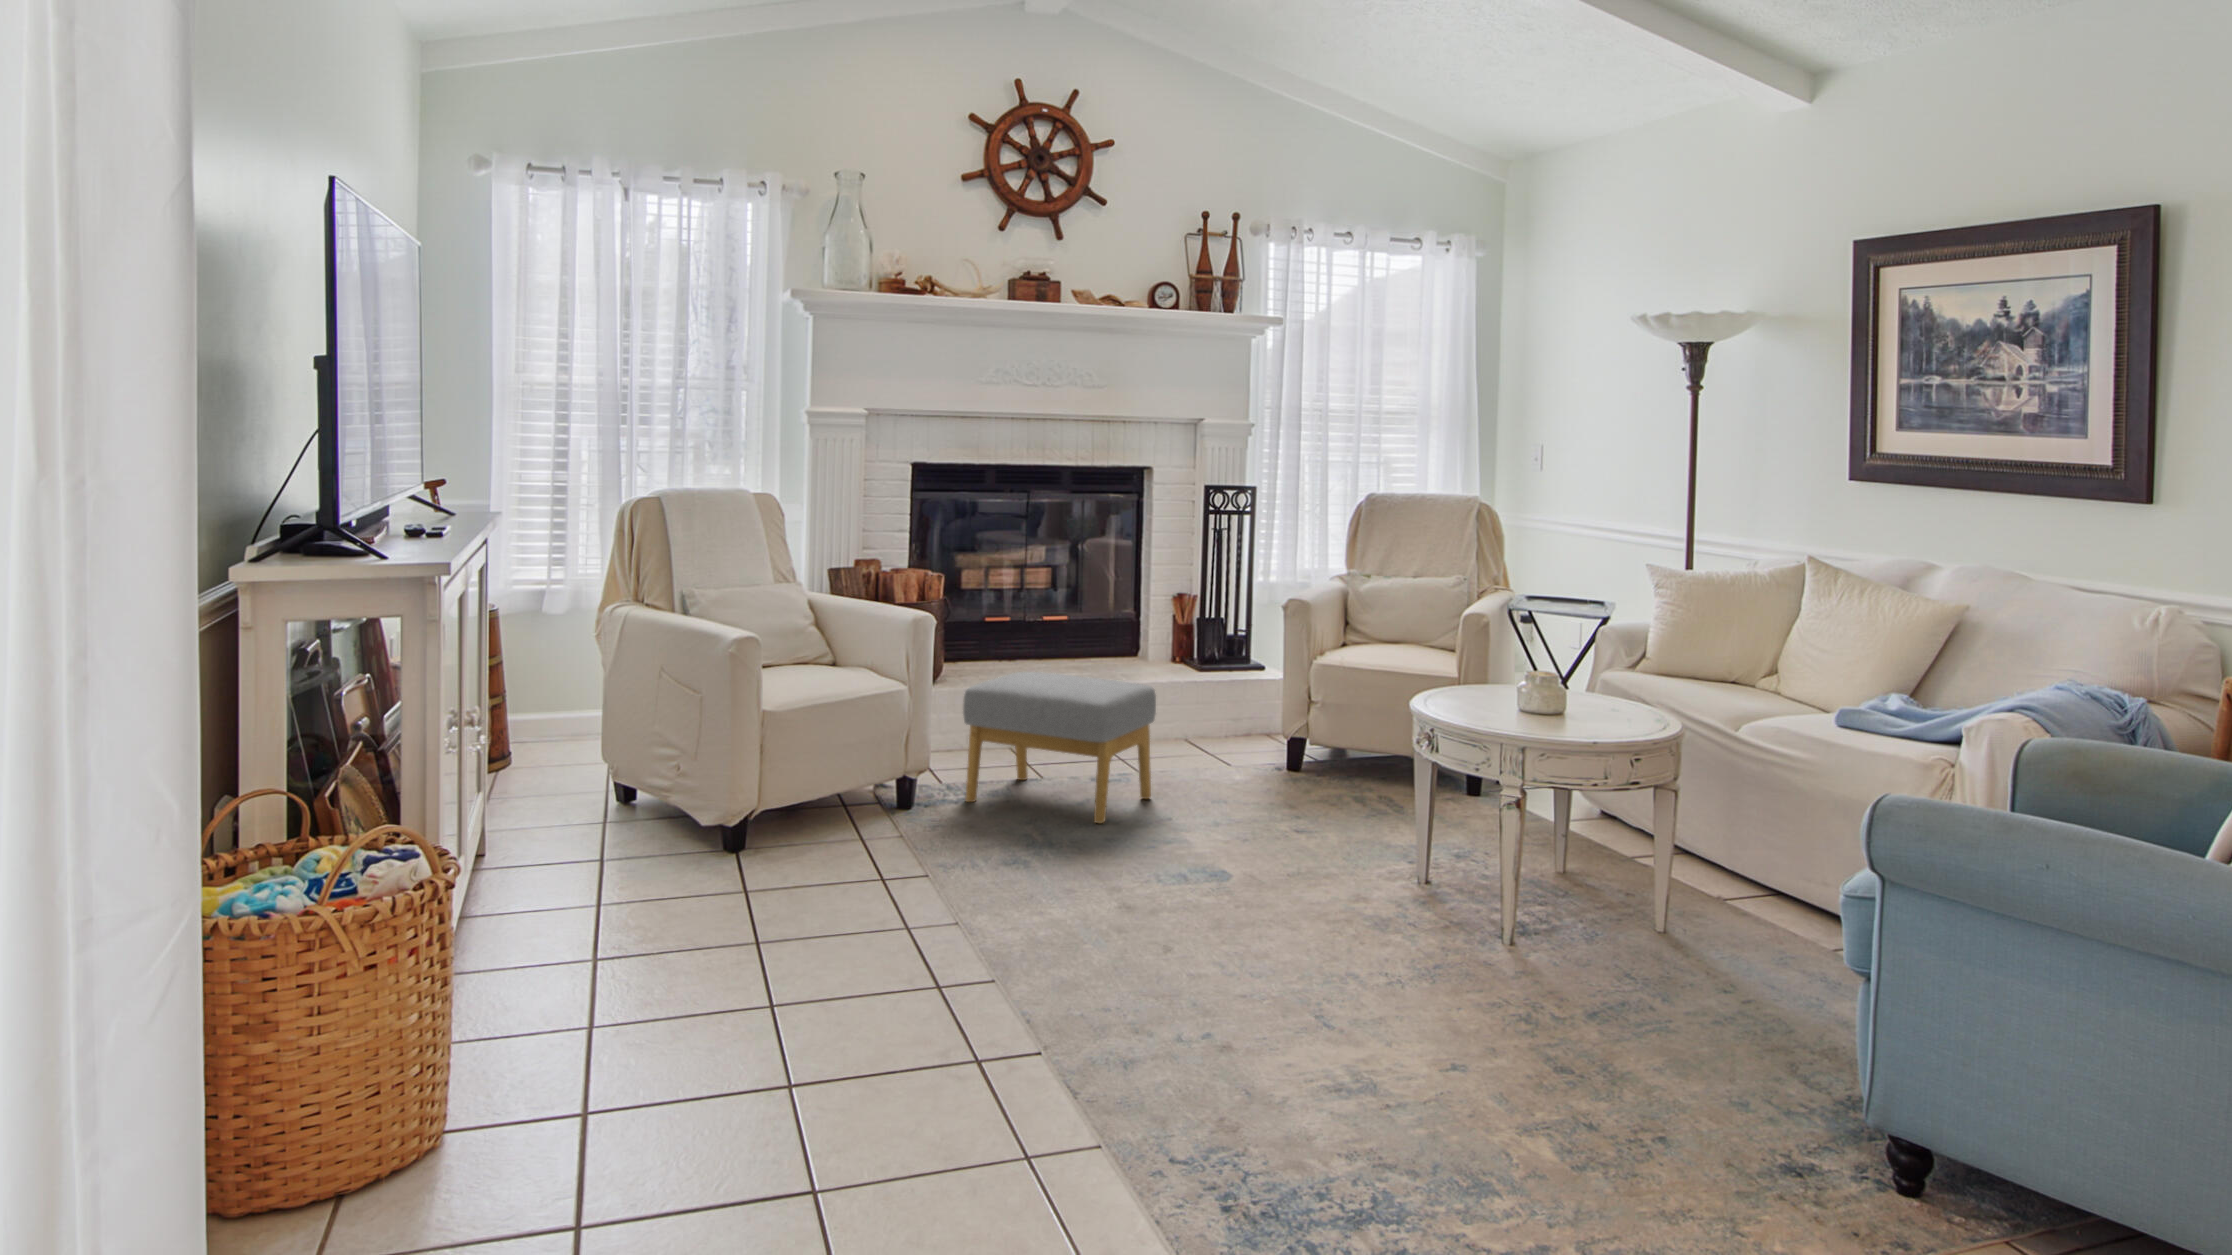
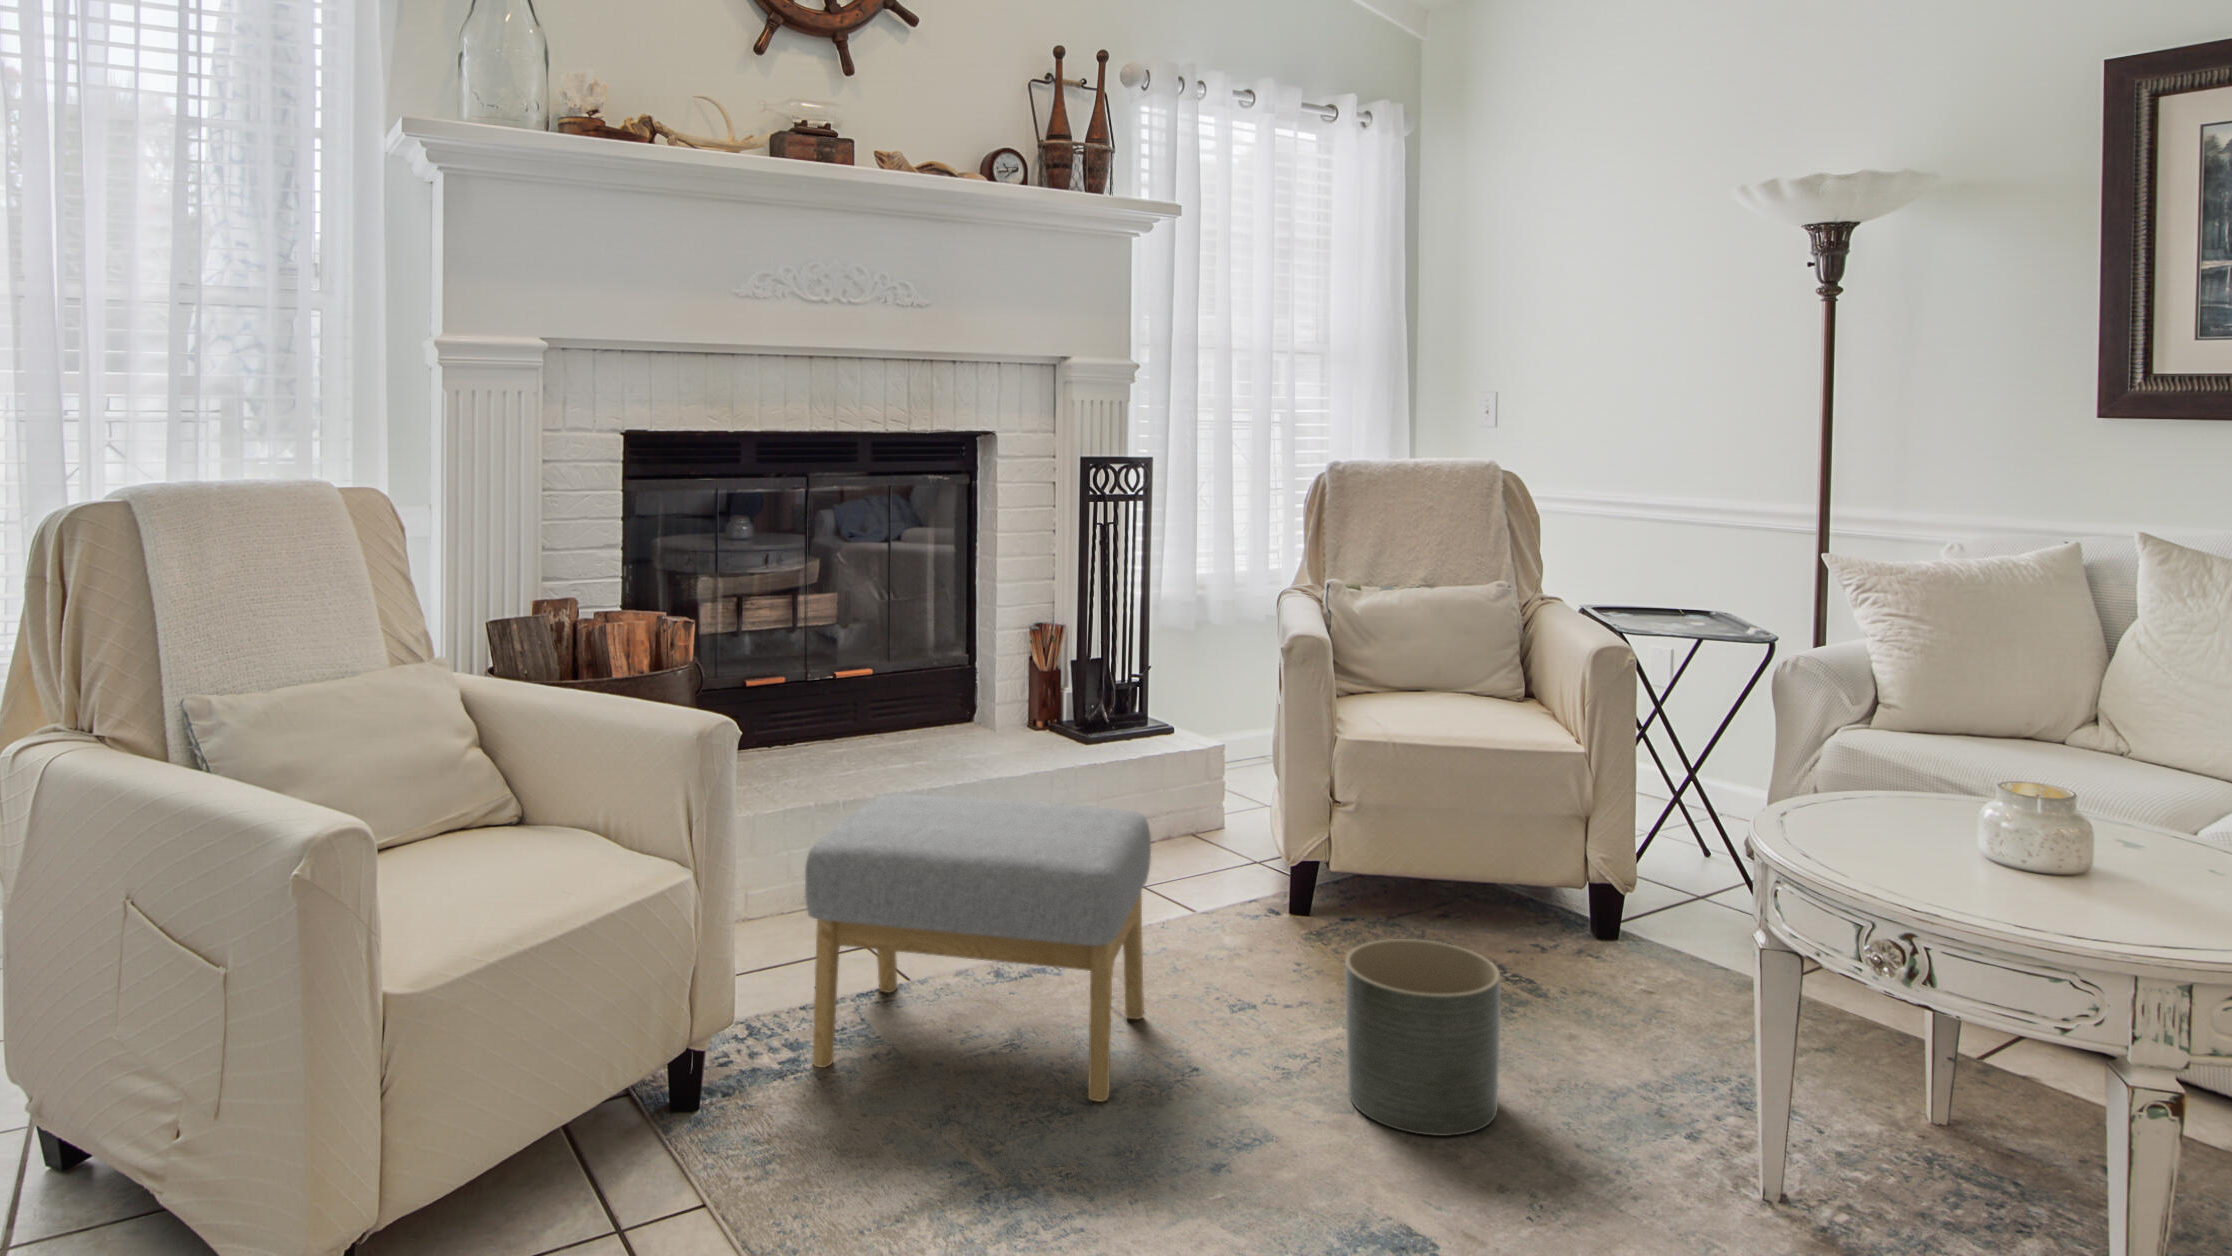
planter: none [1228,757,1308,849] -> present [1345,939,1500,1136]

